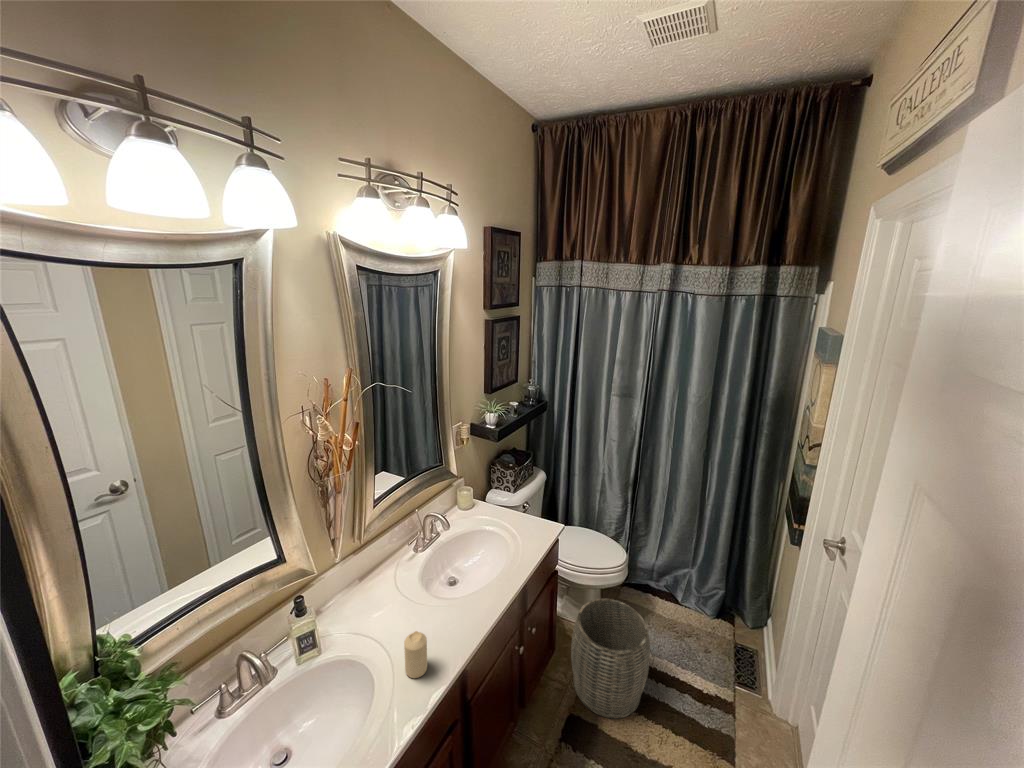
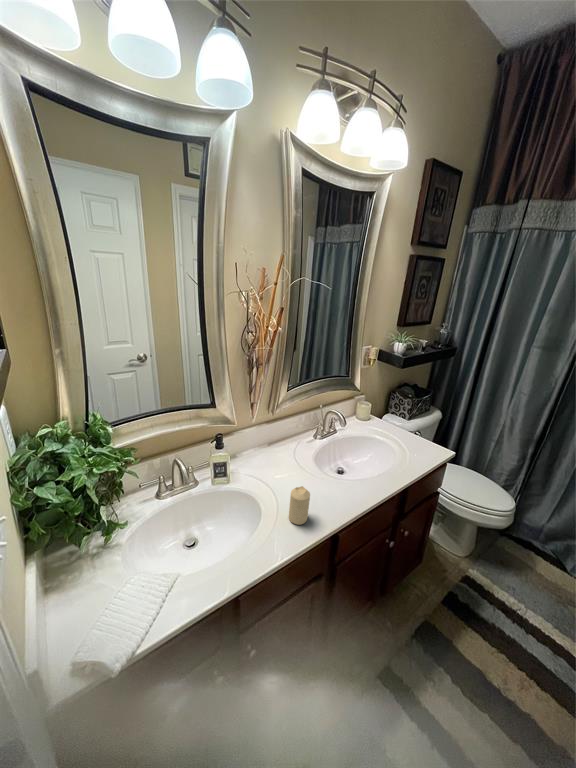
woven basket: present [571,599,650,719] -> none [435,532,531,647]

